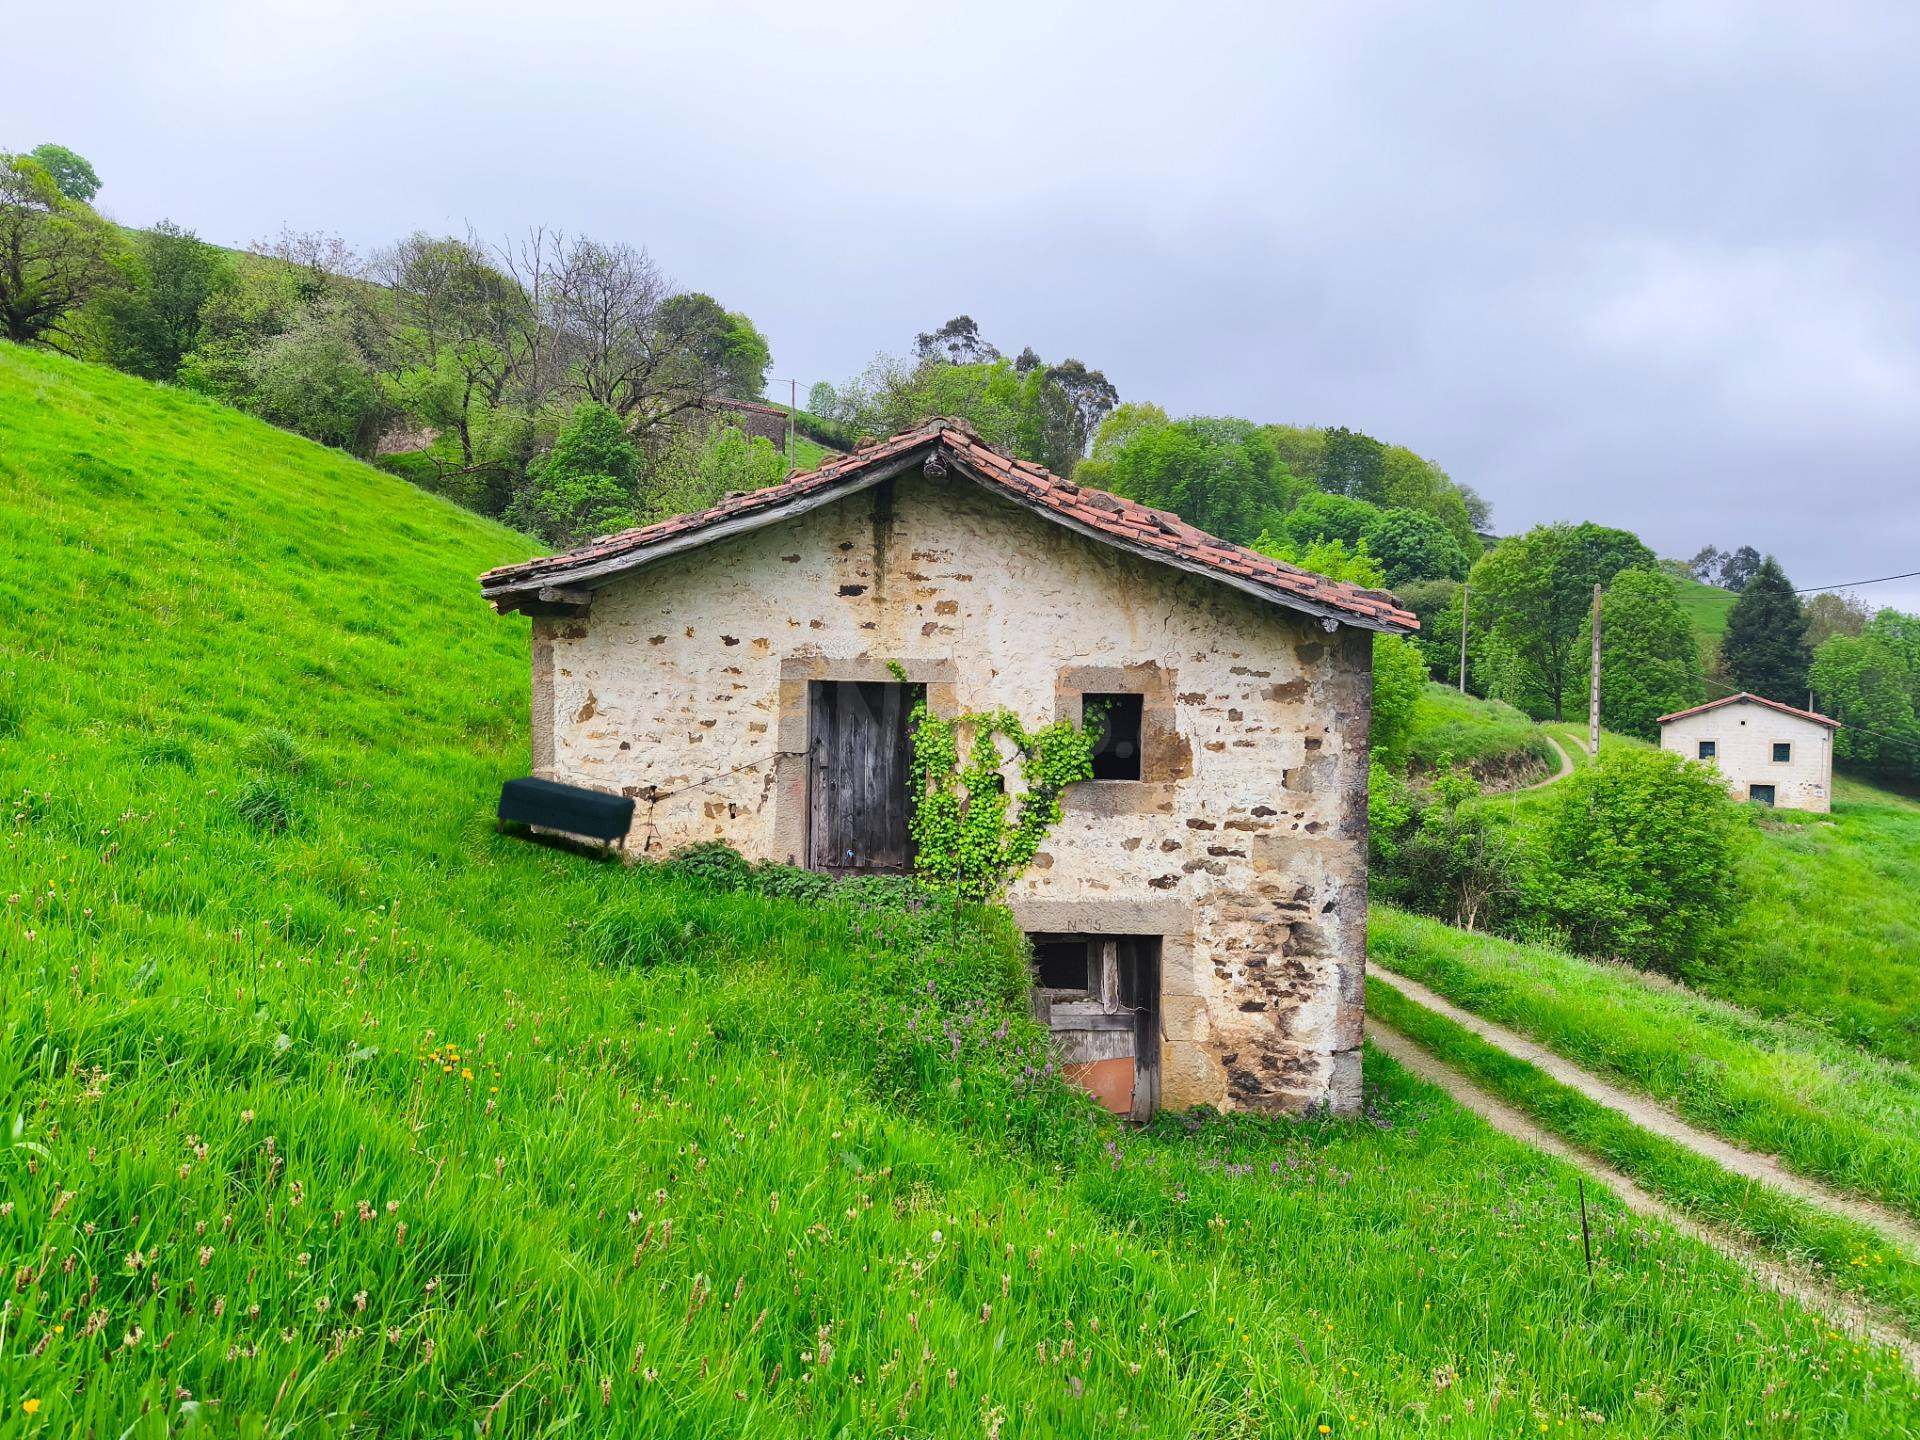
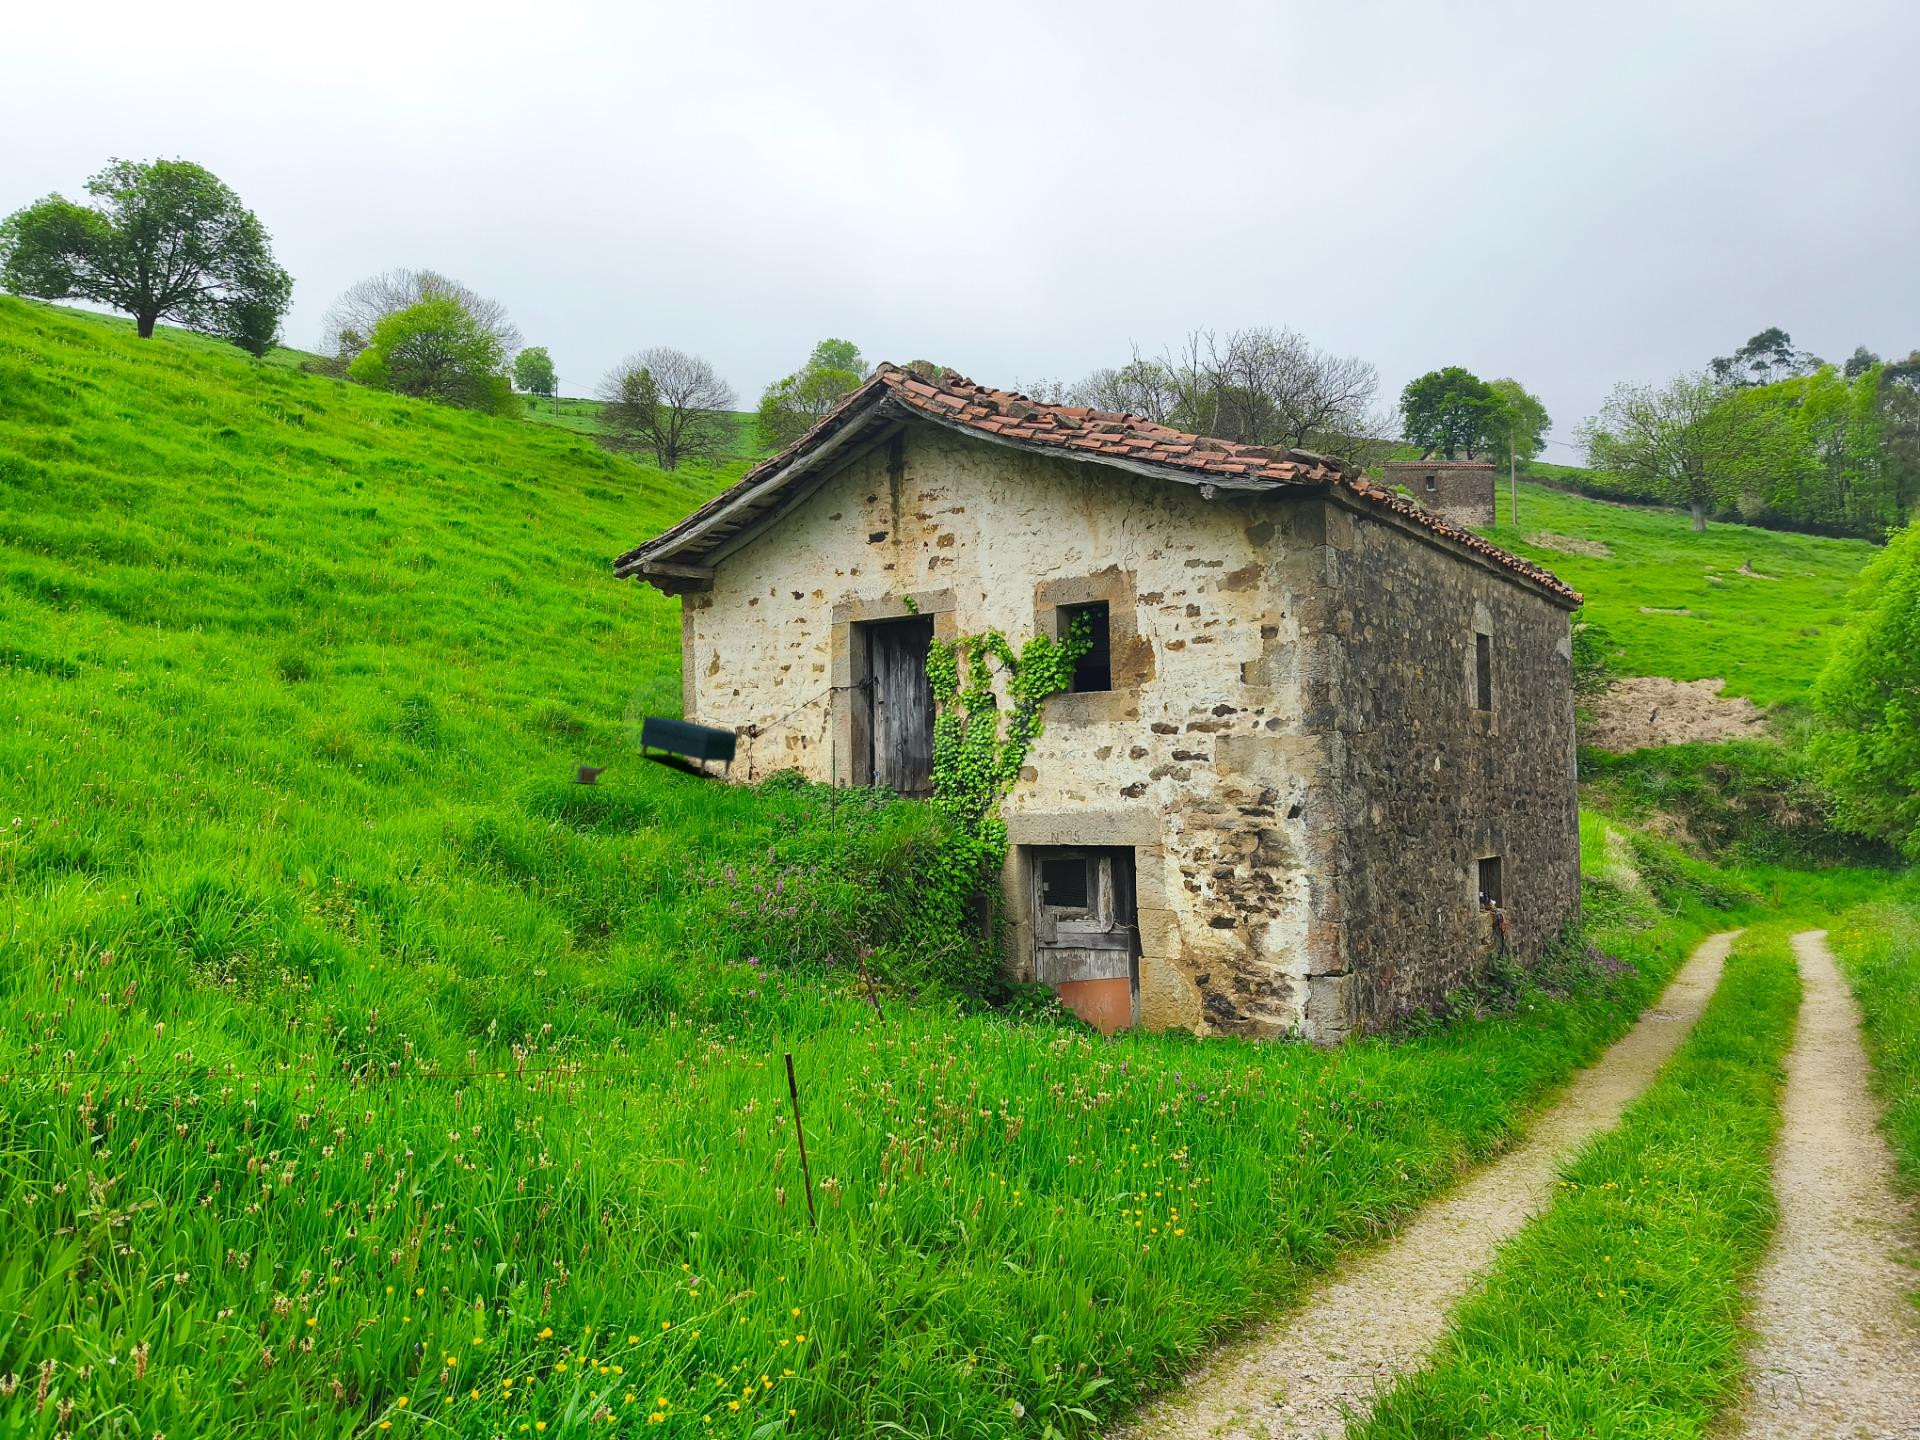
watering can: none [506,886,551,918] -> present [571,762,608,784]

